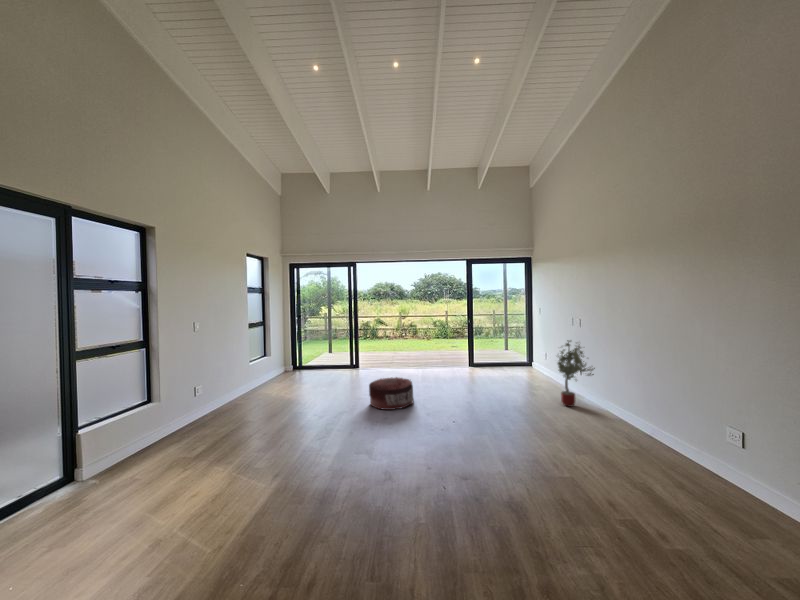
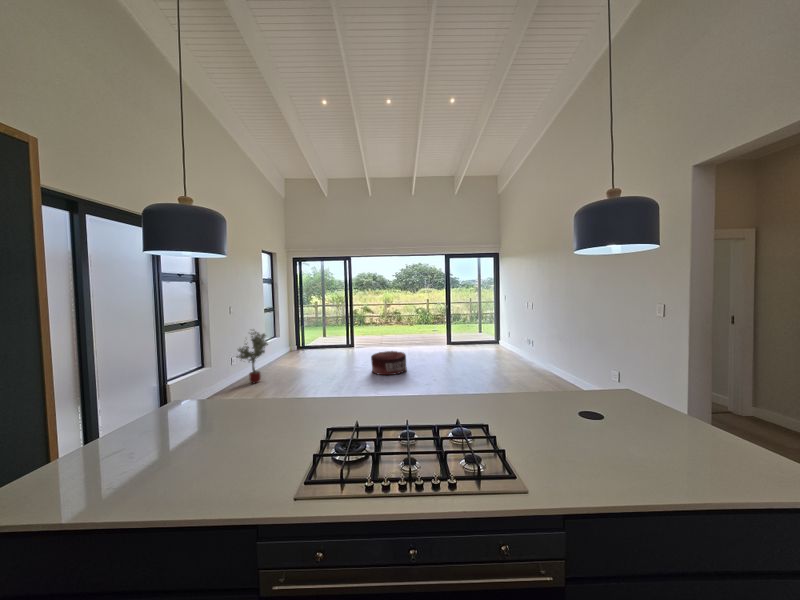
potted tree: present [558,340,595,407] -> present [237,330,268,383]

